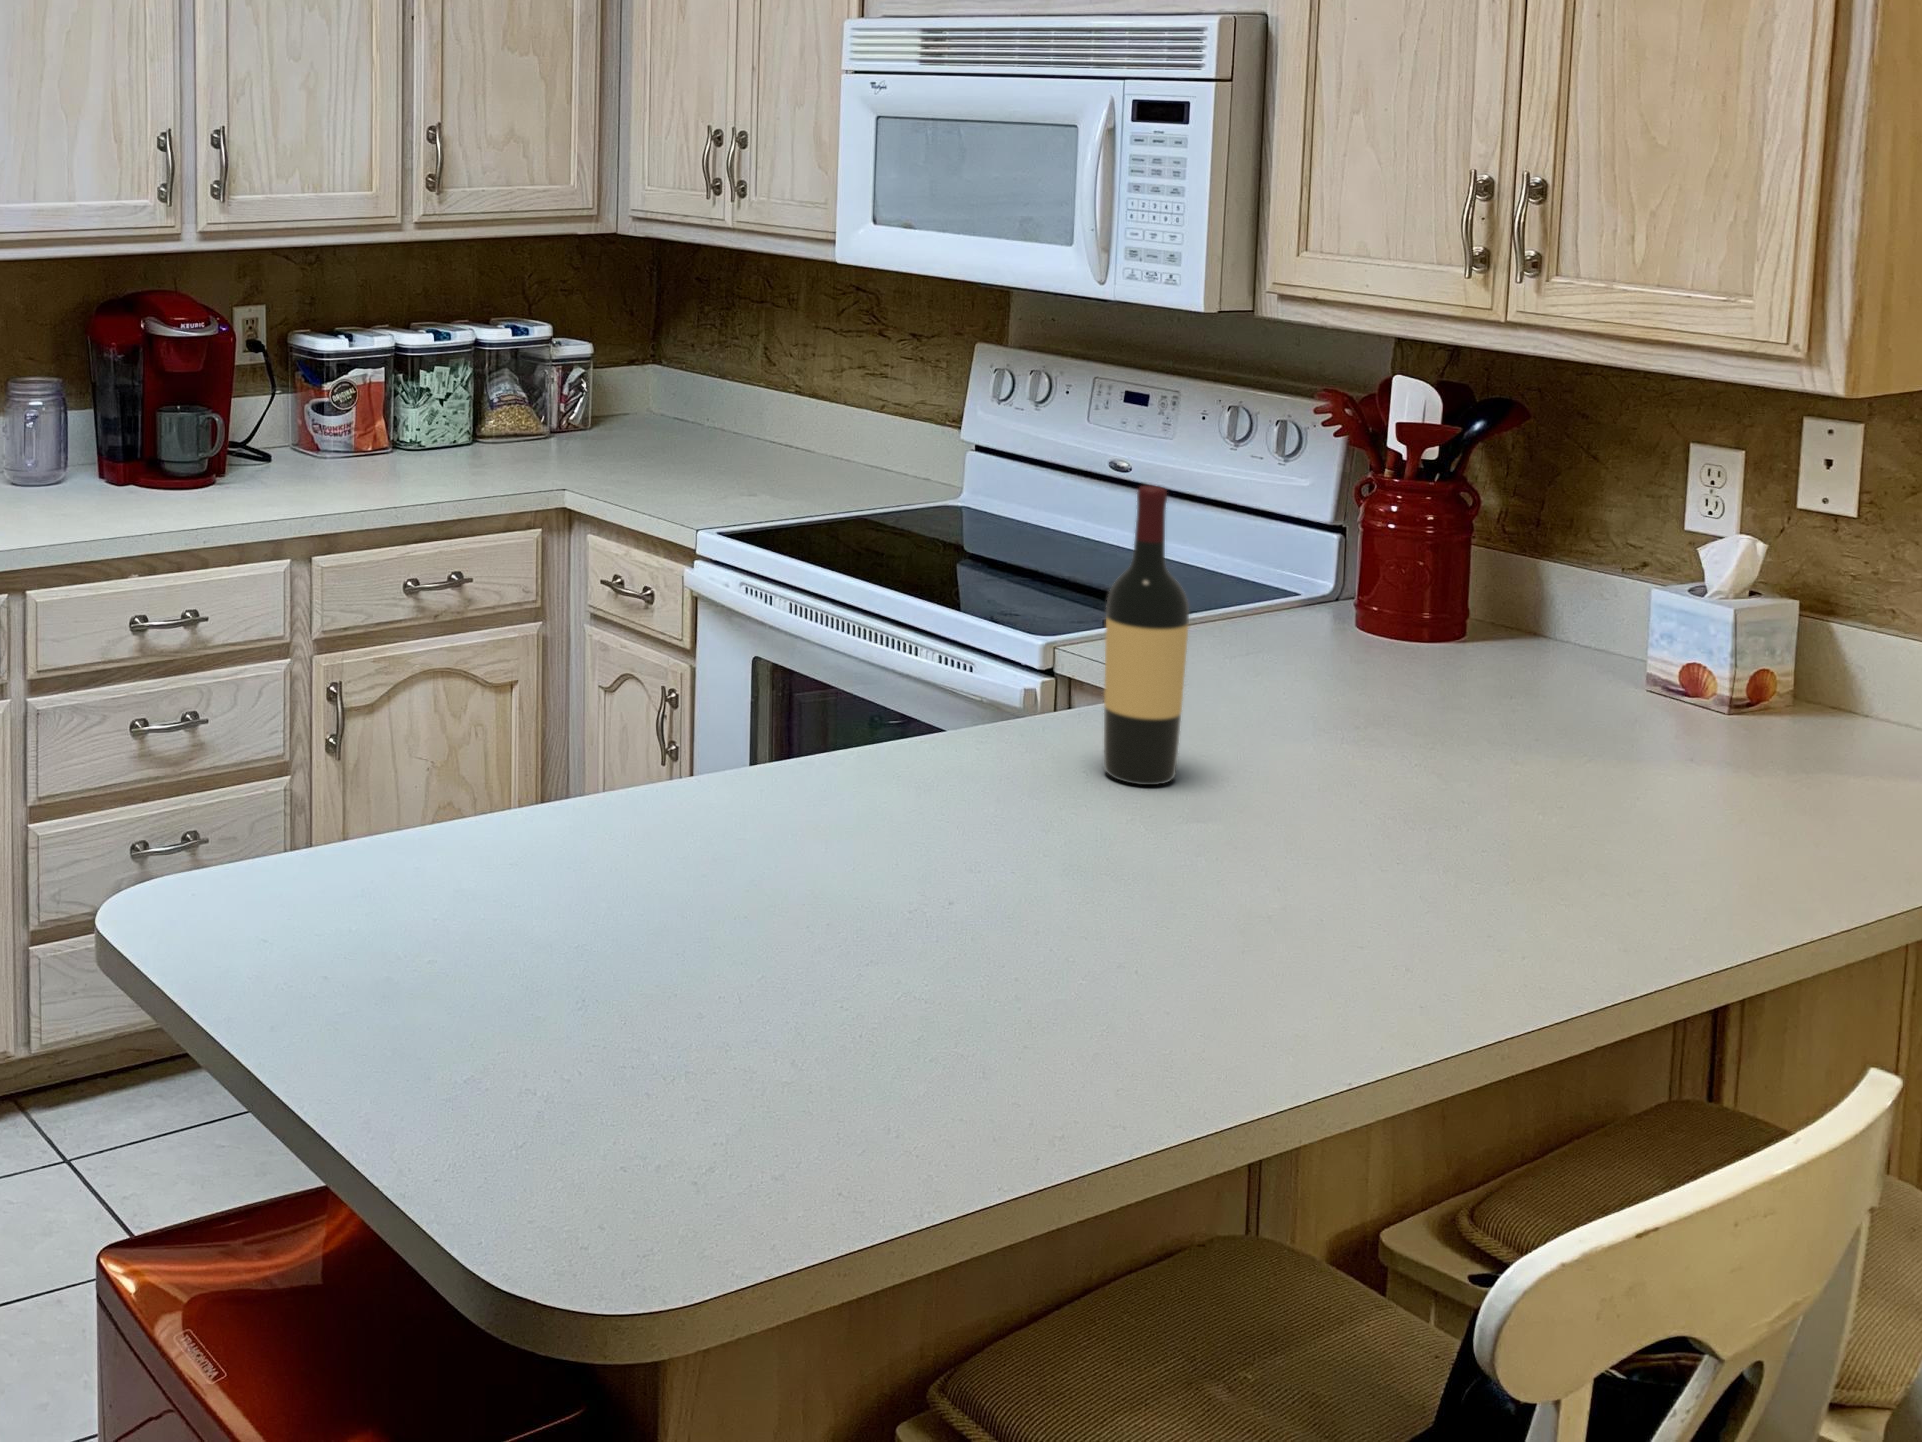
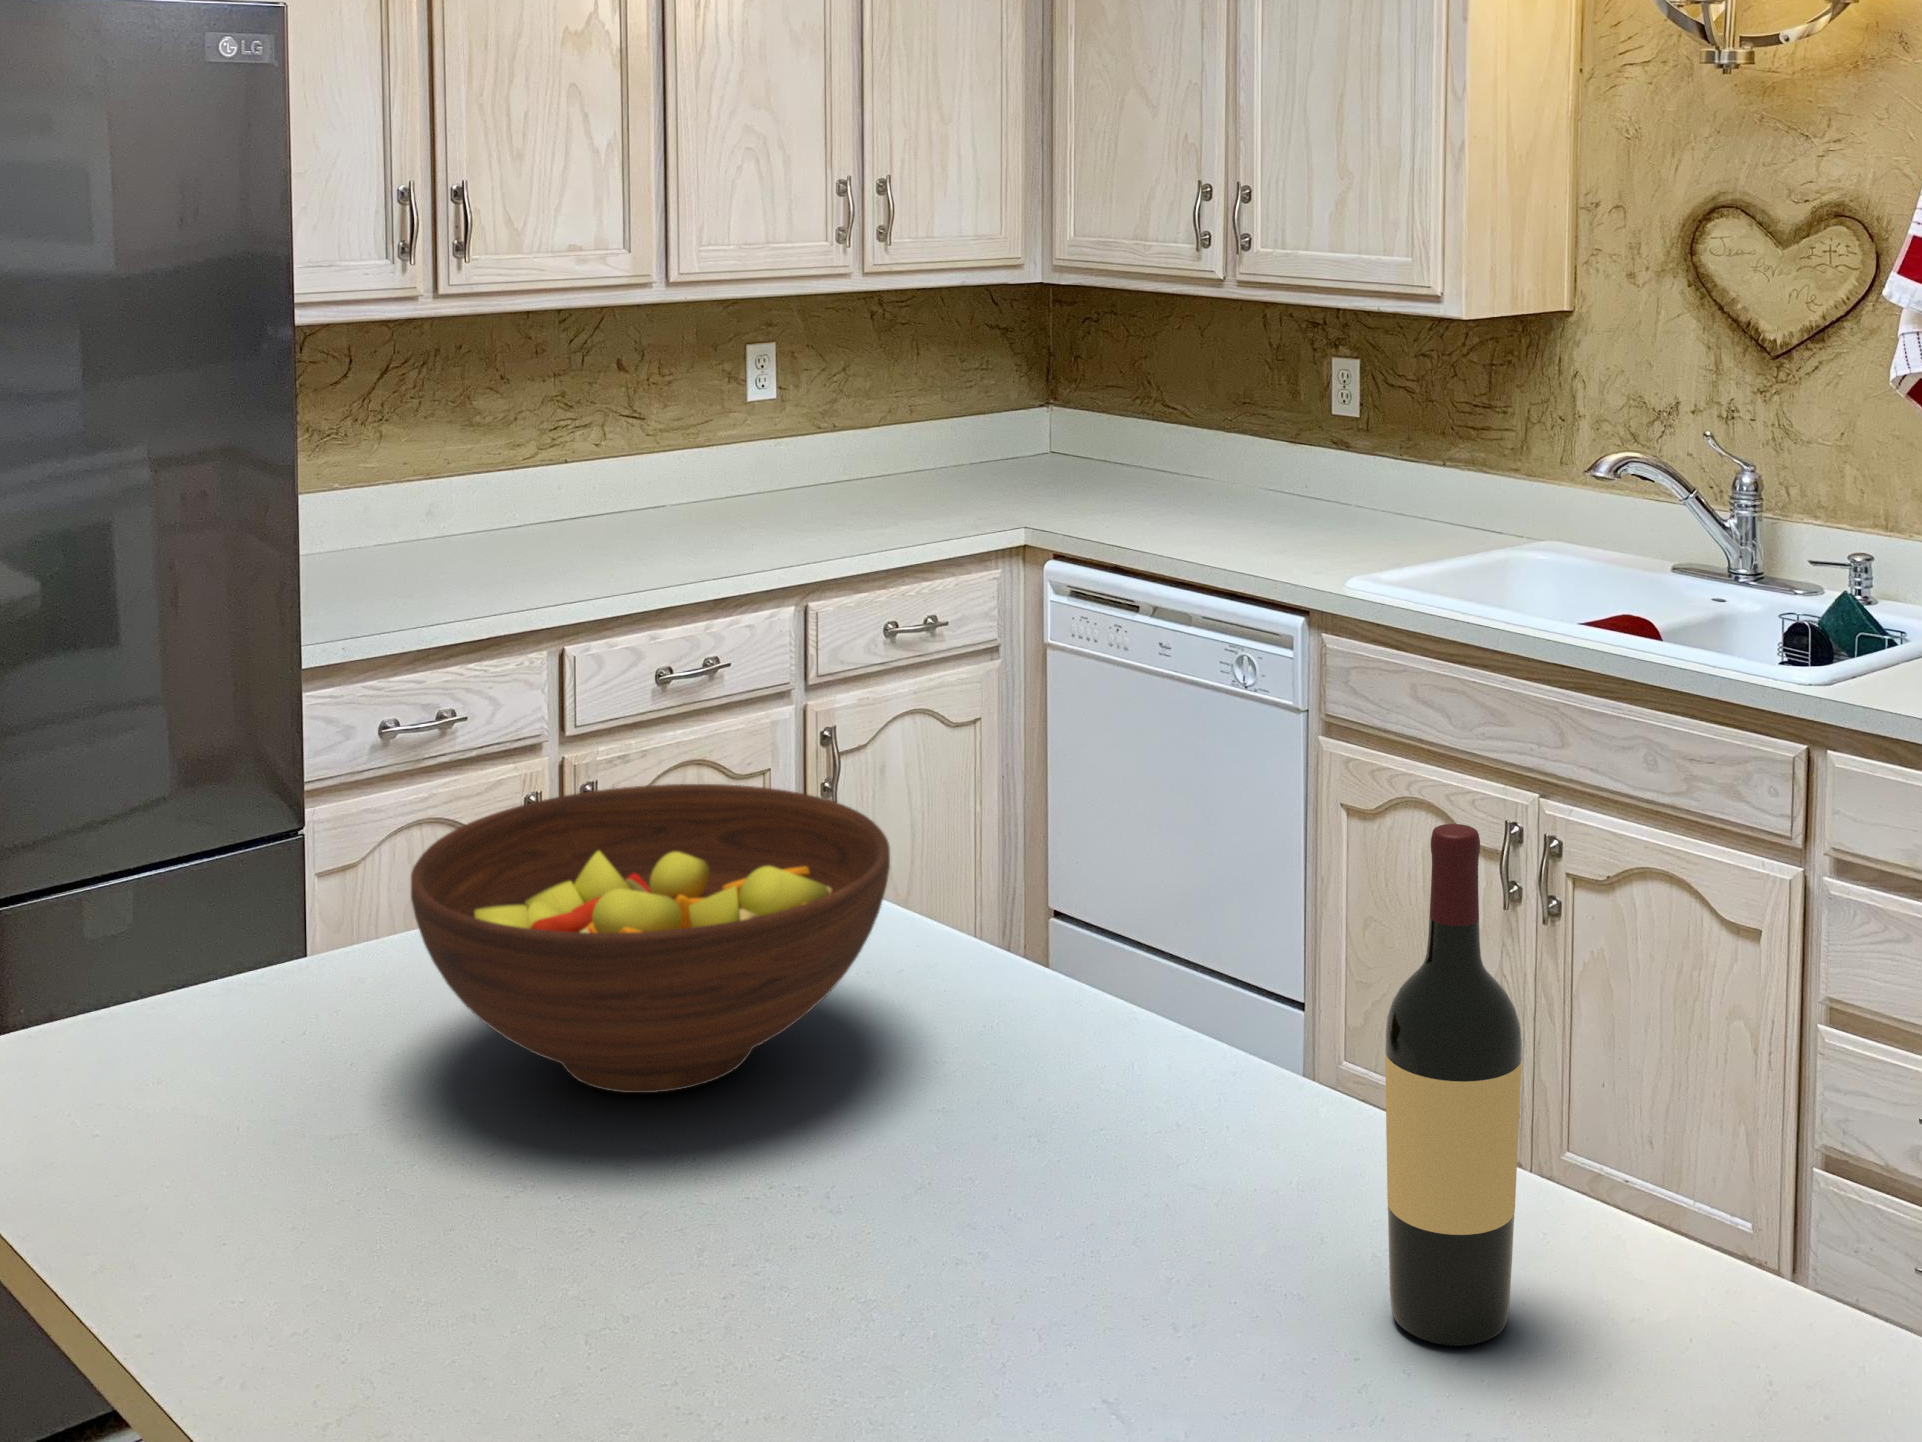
fruit bowl: none [529,695,968,980] -> present [411,784,890,1093]

